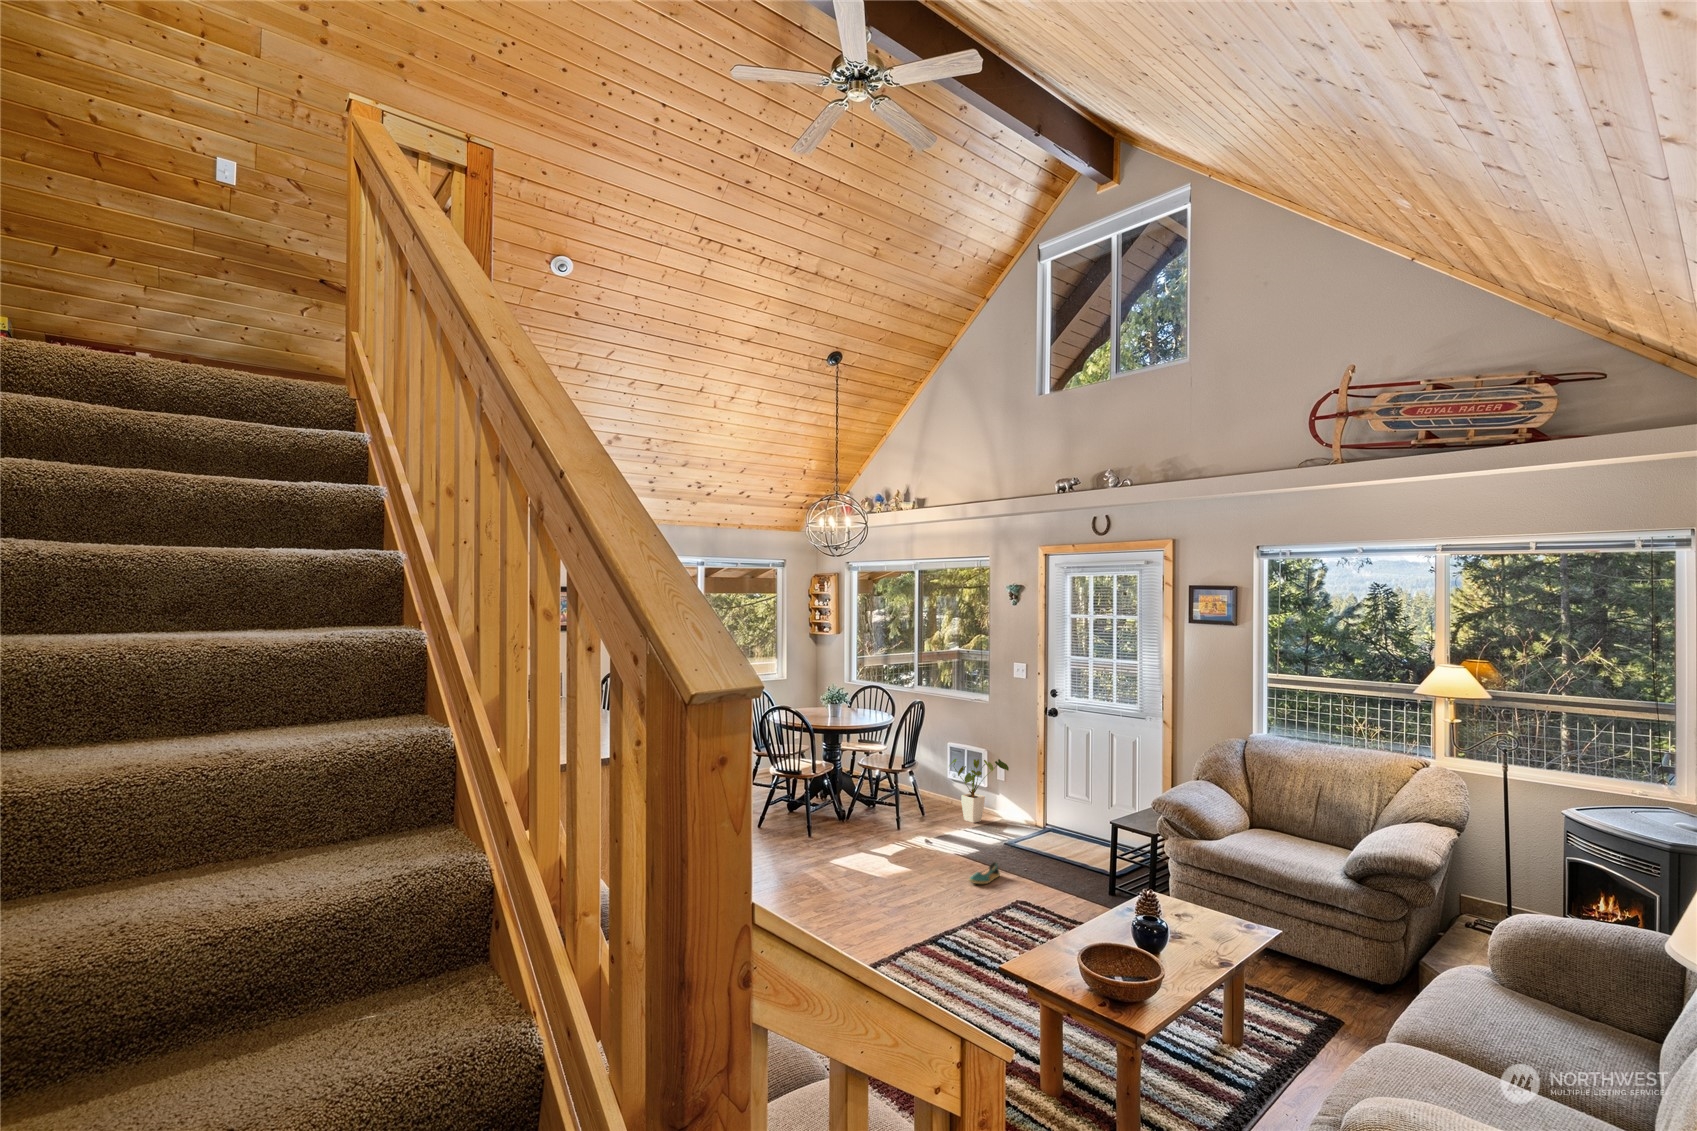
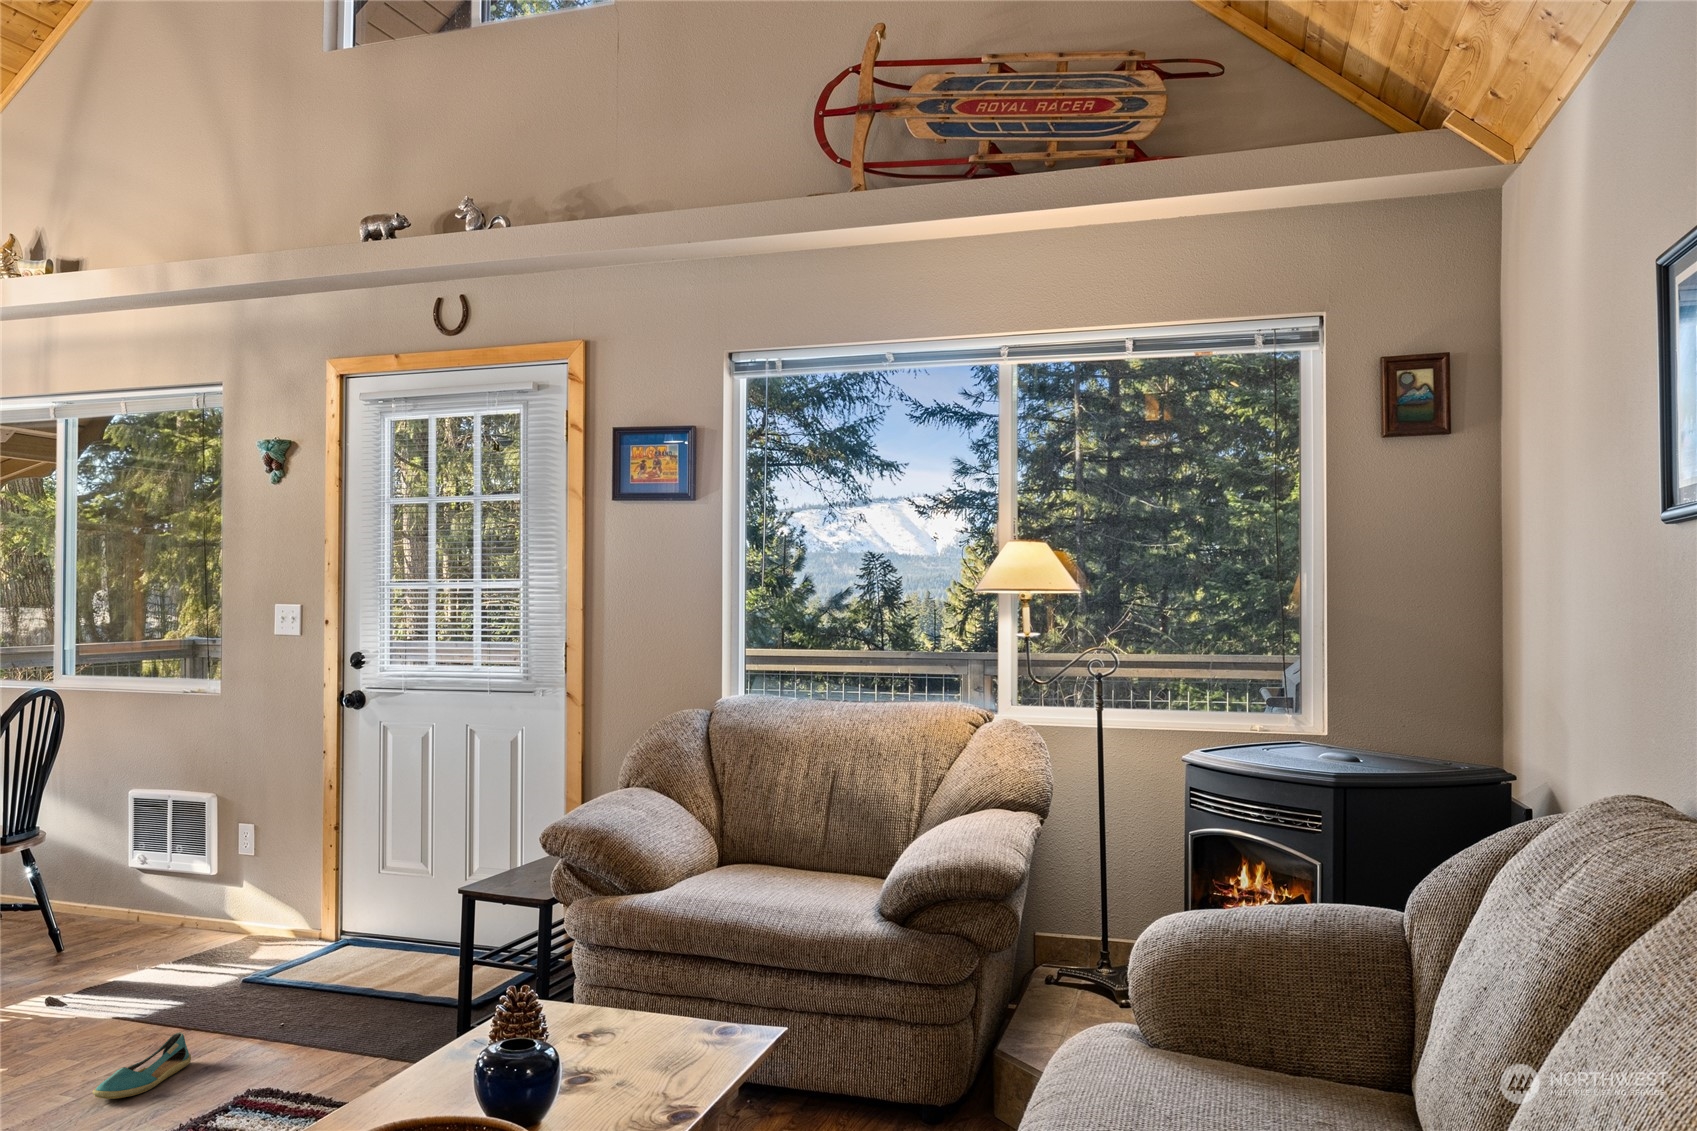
house plant: present [949,759,1009,823] -> none [108,807,261,951]

